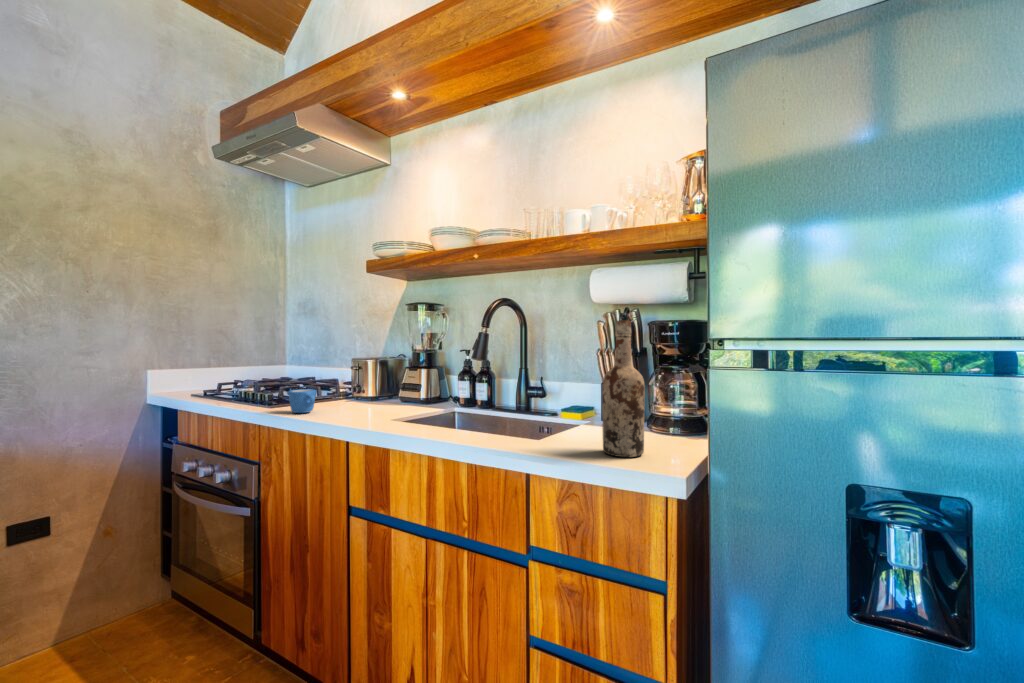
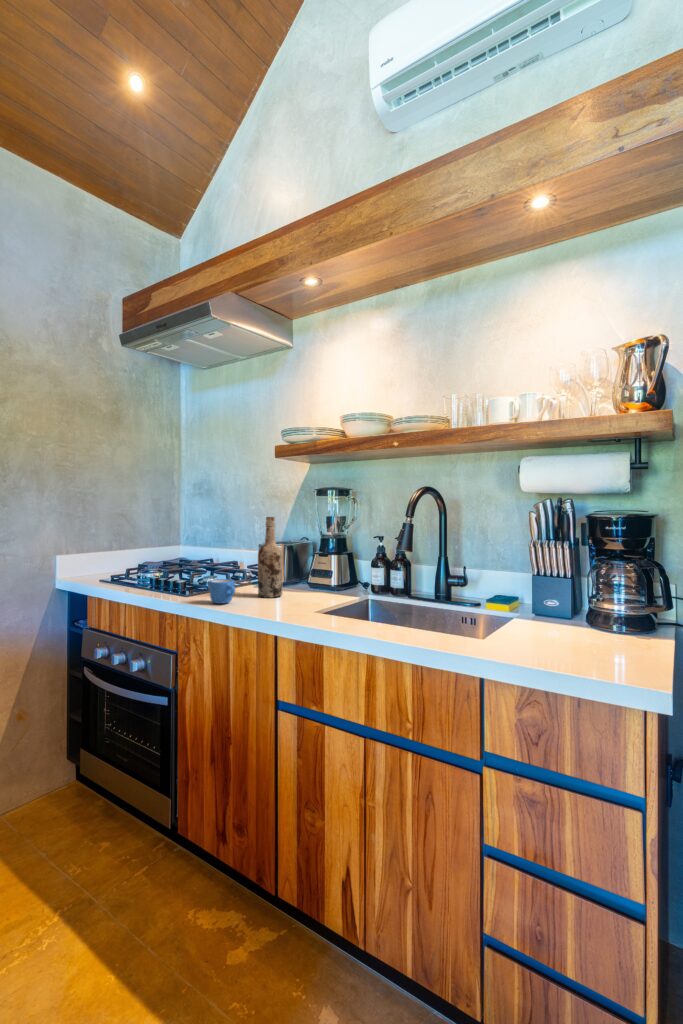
wine bottle: present [602,320,645,457] -> present [258,517,283,598]

